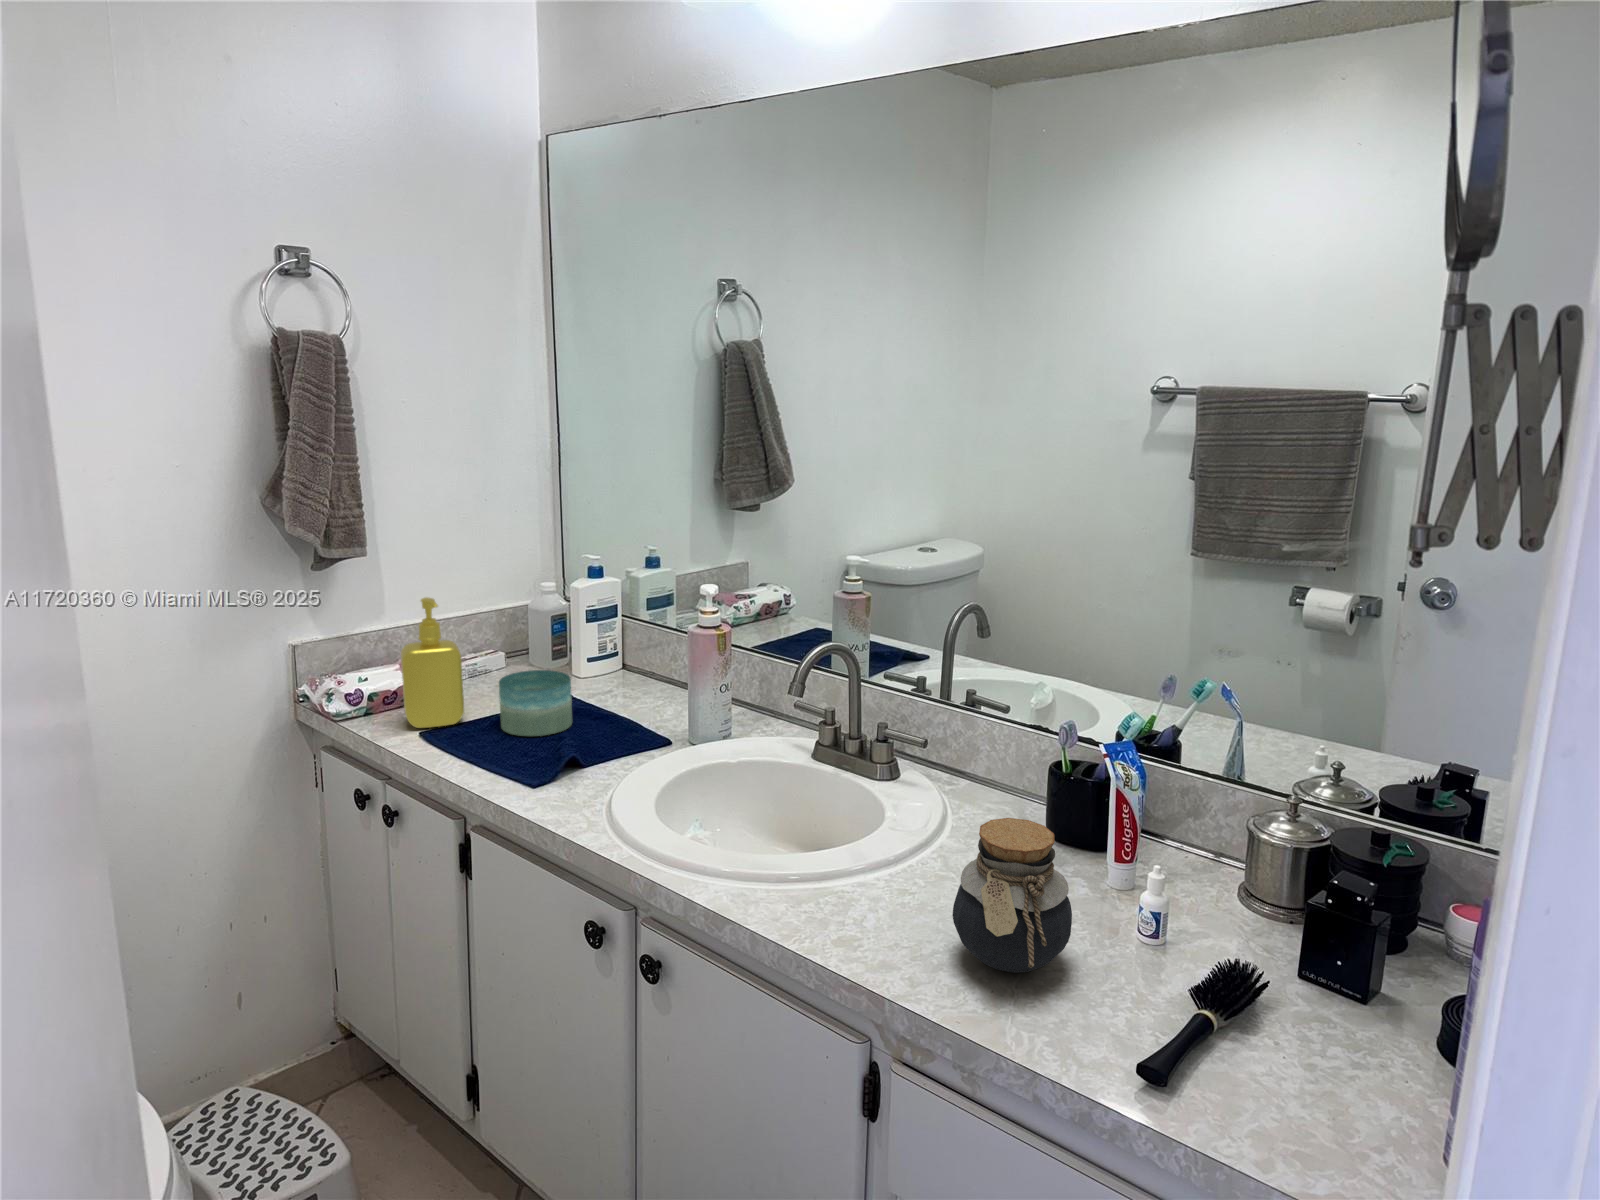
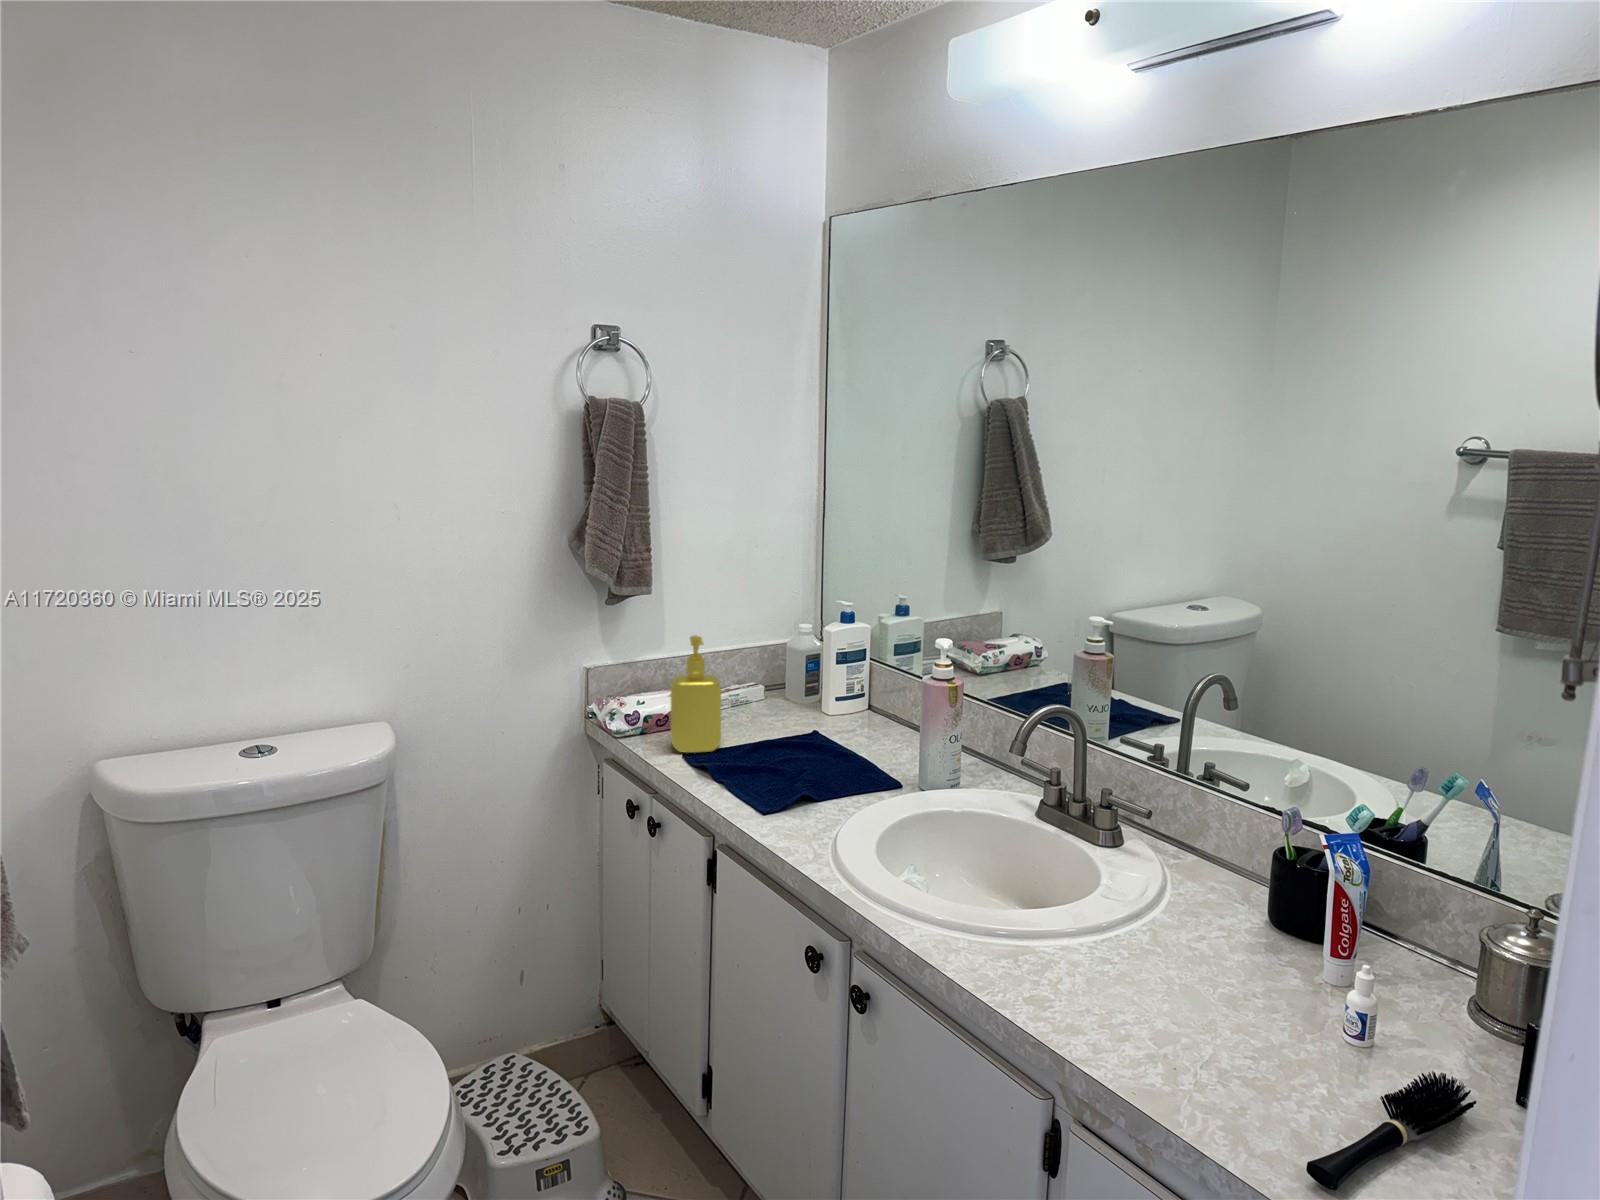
candle: present [499,670,572,736] -> none [752,708,816,769]
jar: present [953,818,1072,973] -> none [1140,895,1266,1052]

